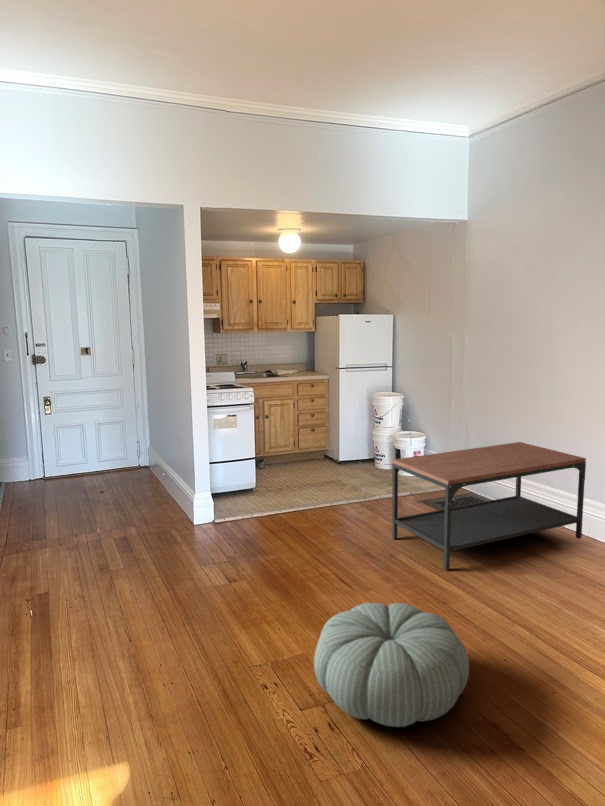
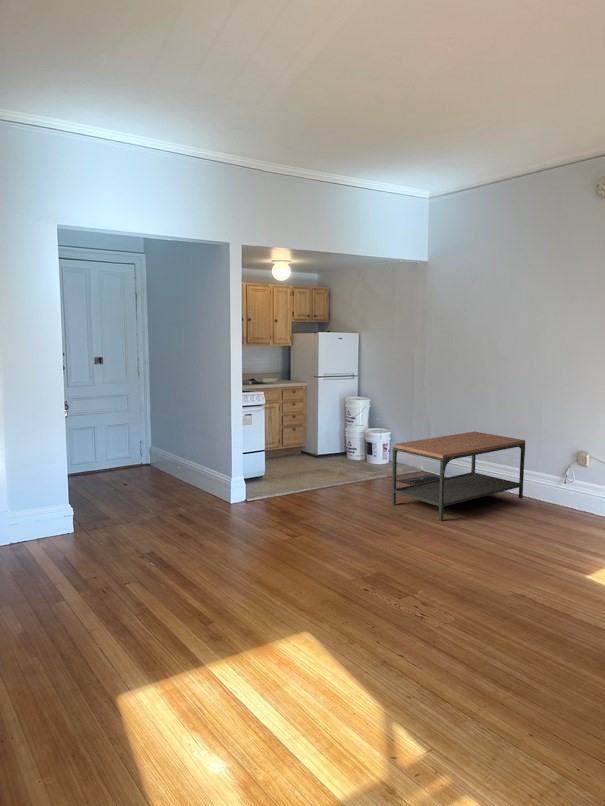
pouf: present [314,603,469,727] -> none [391,529,490,594]

